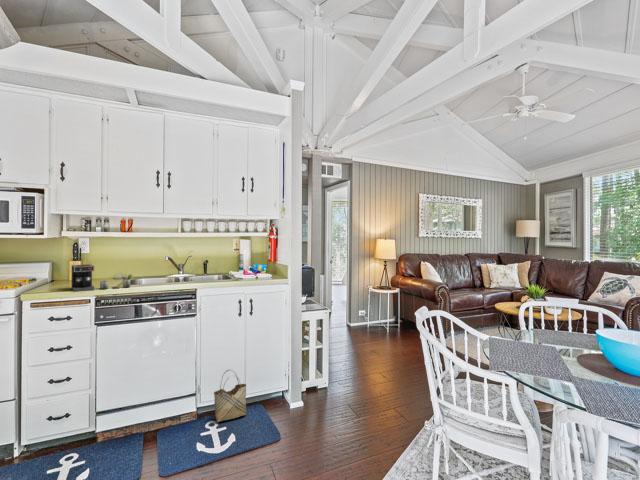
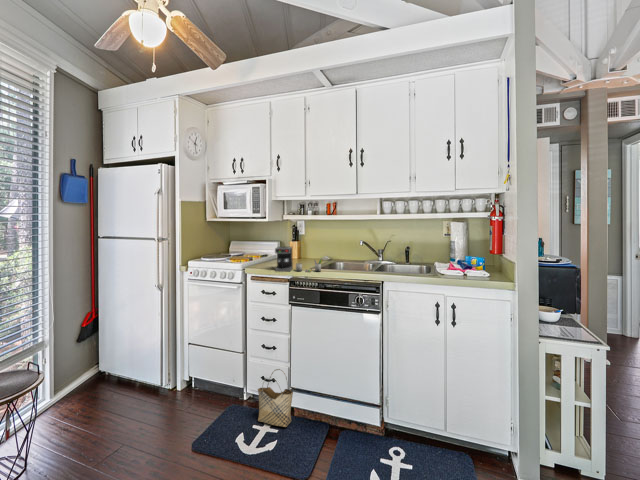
woven basket: present [214,370,246,422] -> present [258,369,293,427]

